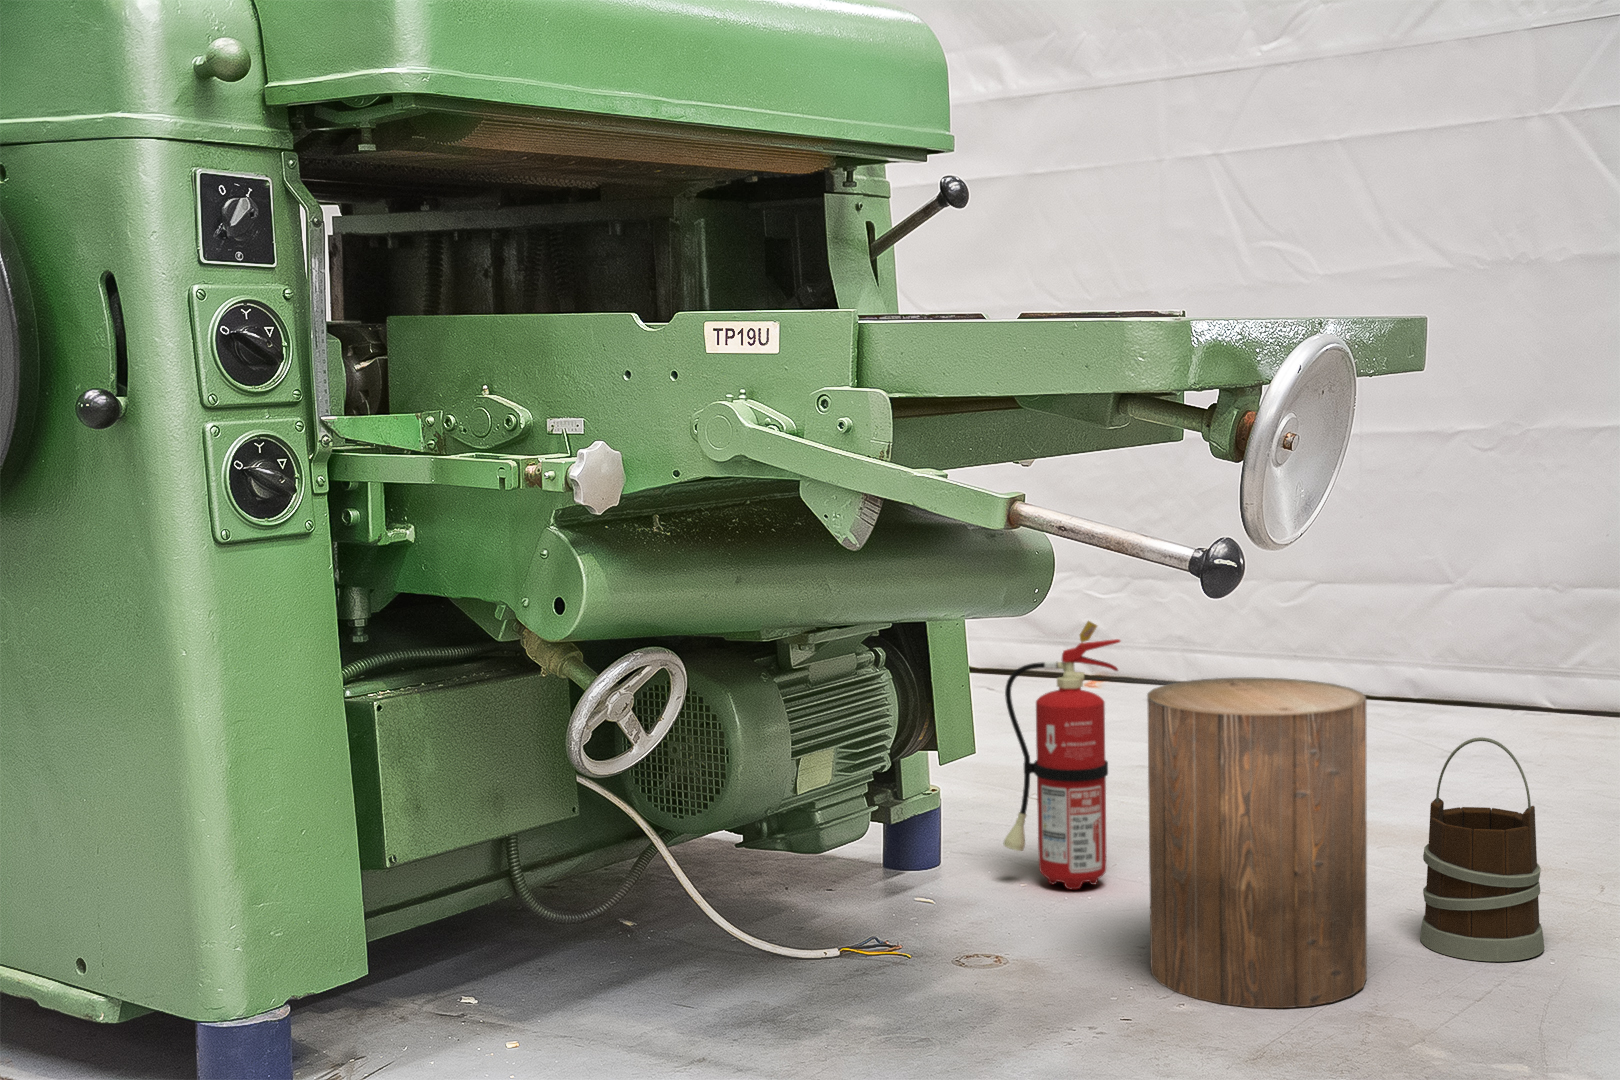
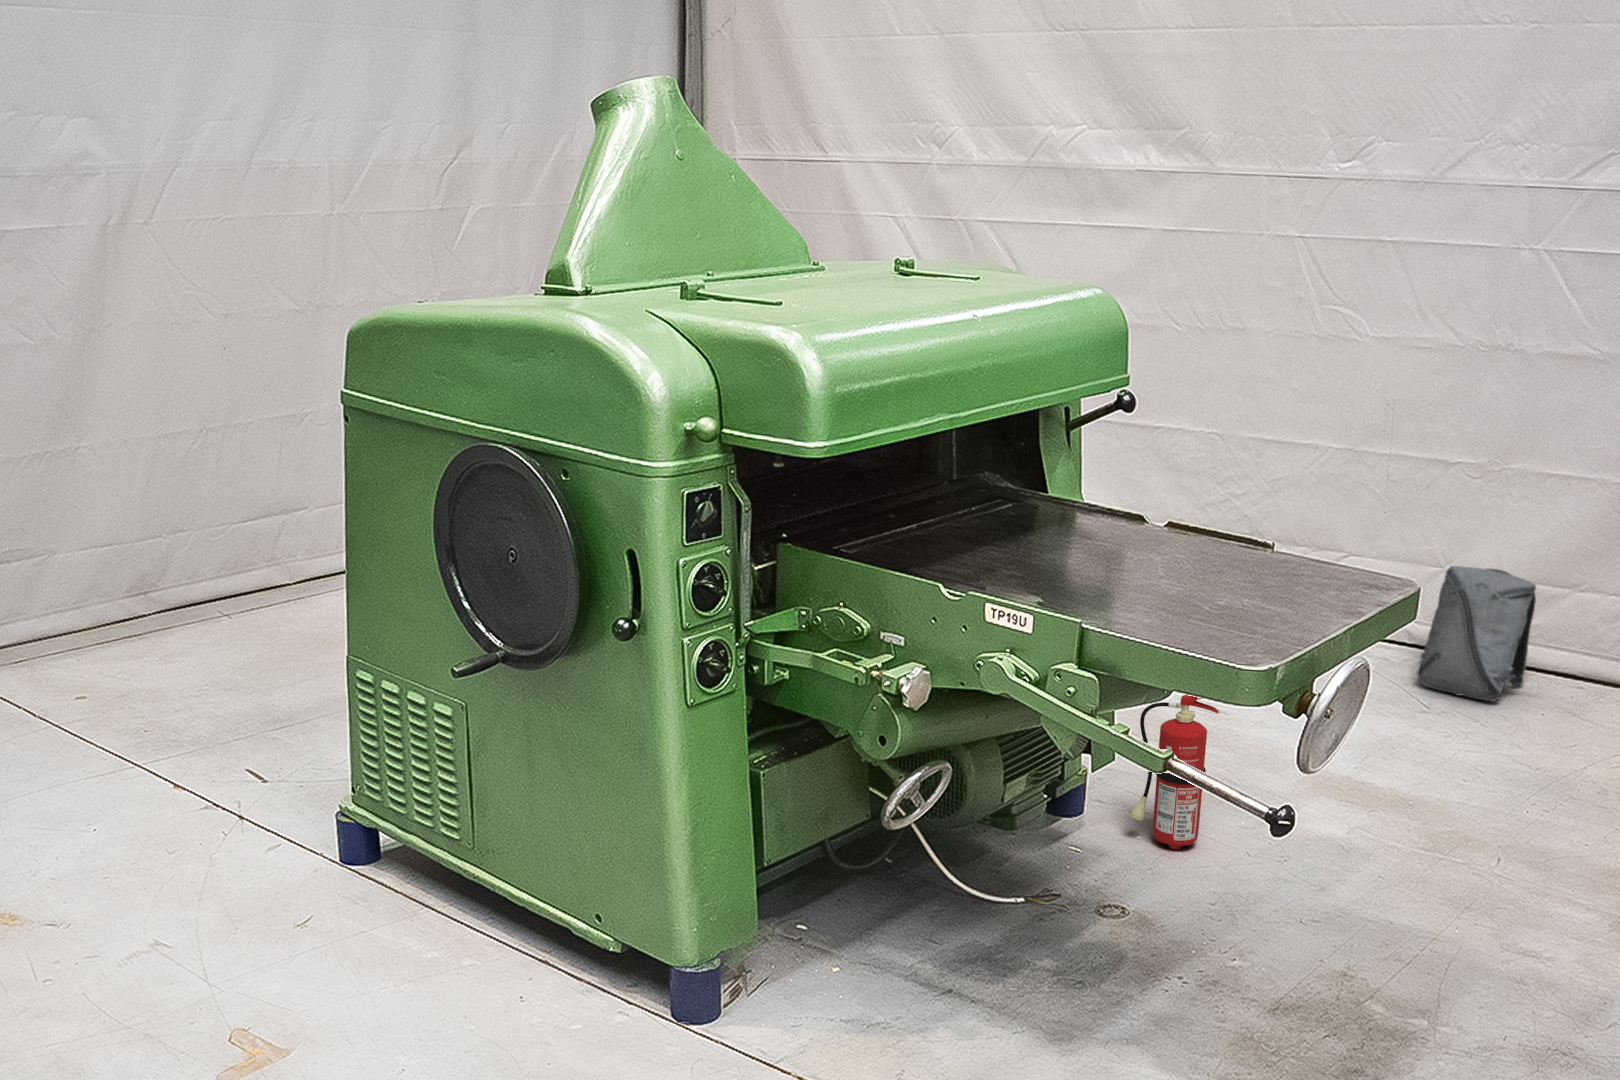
backpack: none [1390,568,1533,738] -> present [1417,566,1536,701]
stool: present [1147,678,1367,1008] -> none [1221,751,1378,976]
wooden bucket: present [1420,737,1544,962] -> none [1400,801,1484,945]

